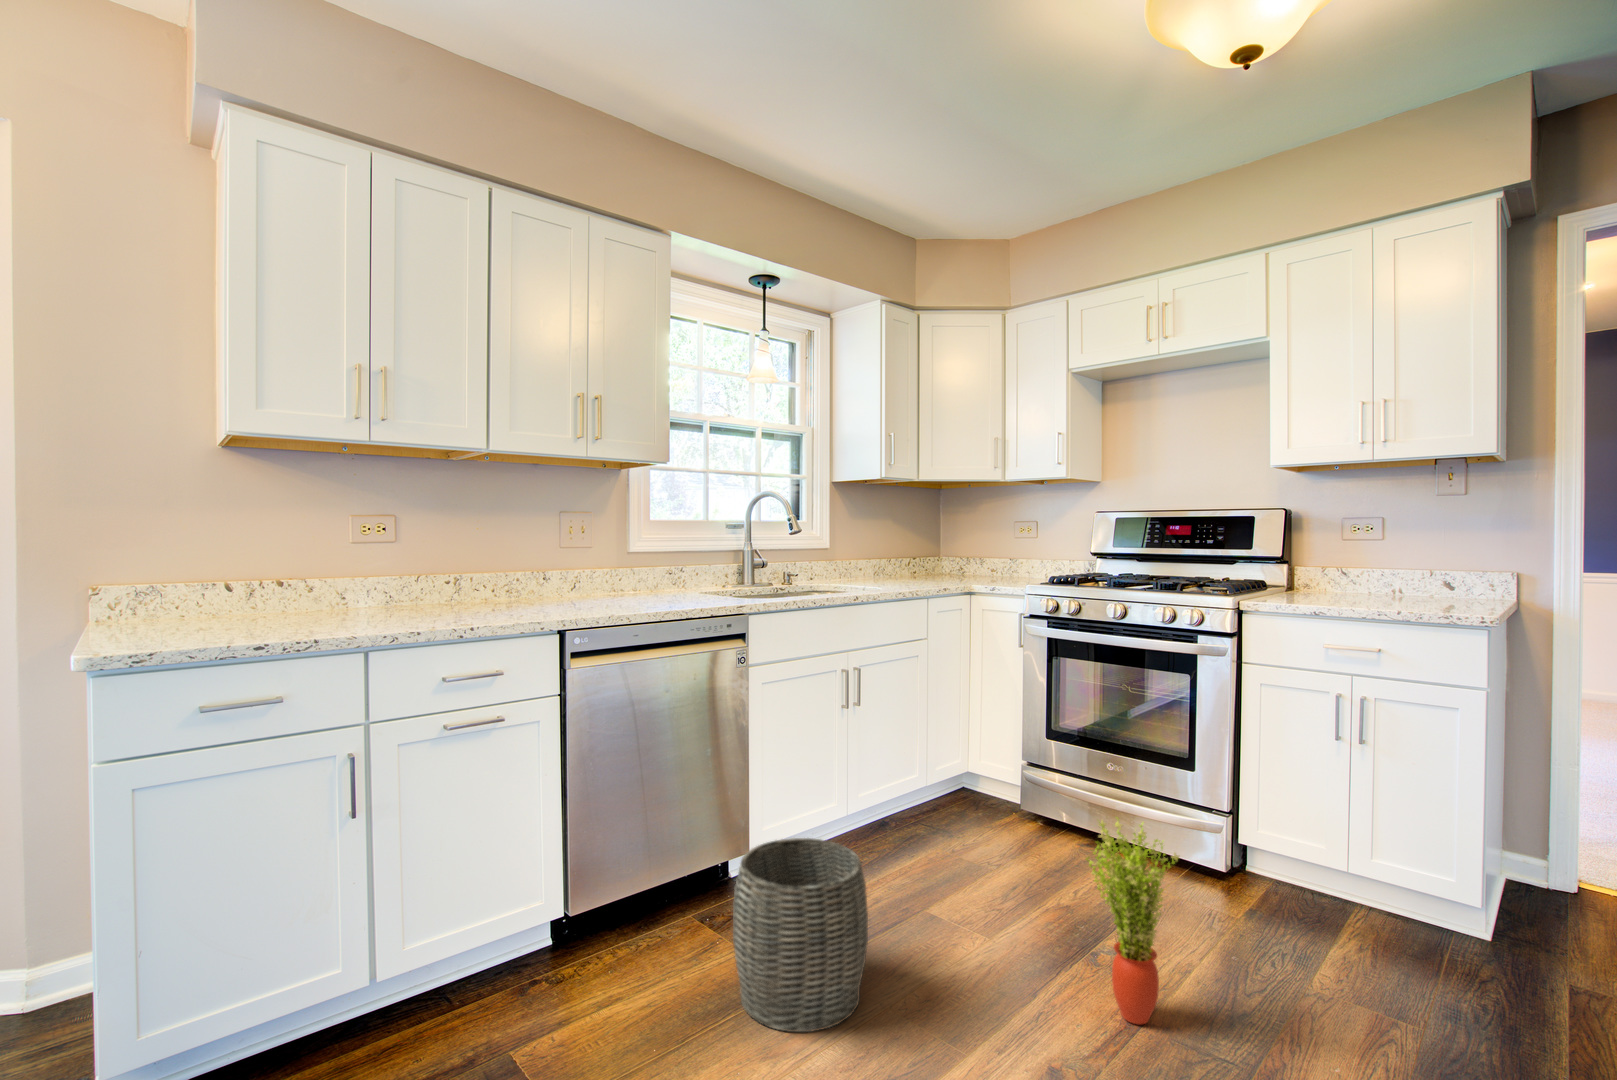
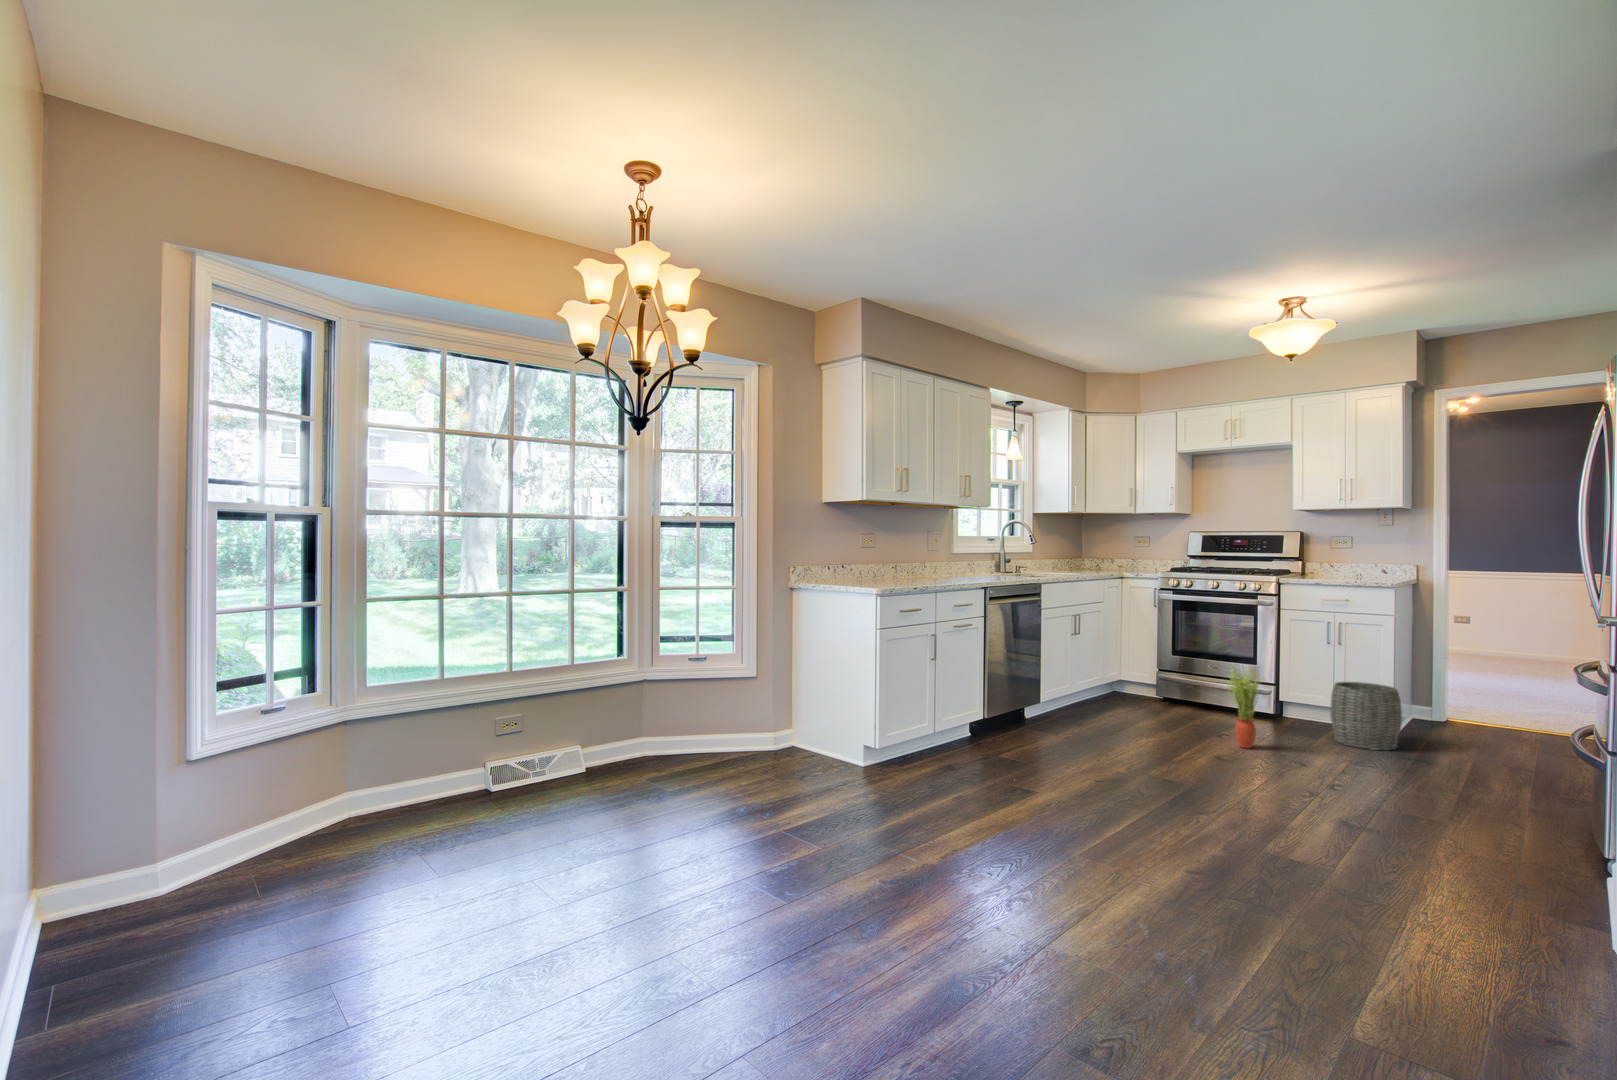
woven basket: present [733,838,868,1032] -> present [1330,682,1402,750]

